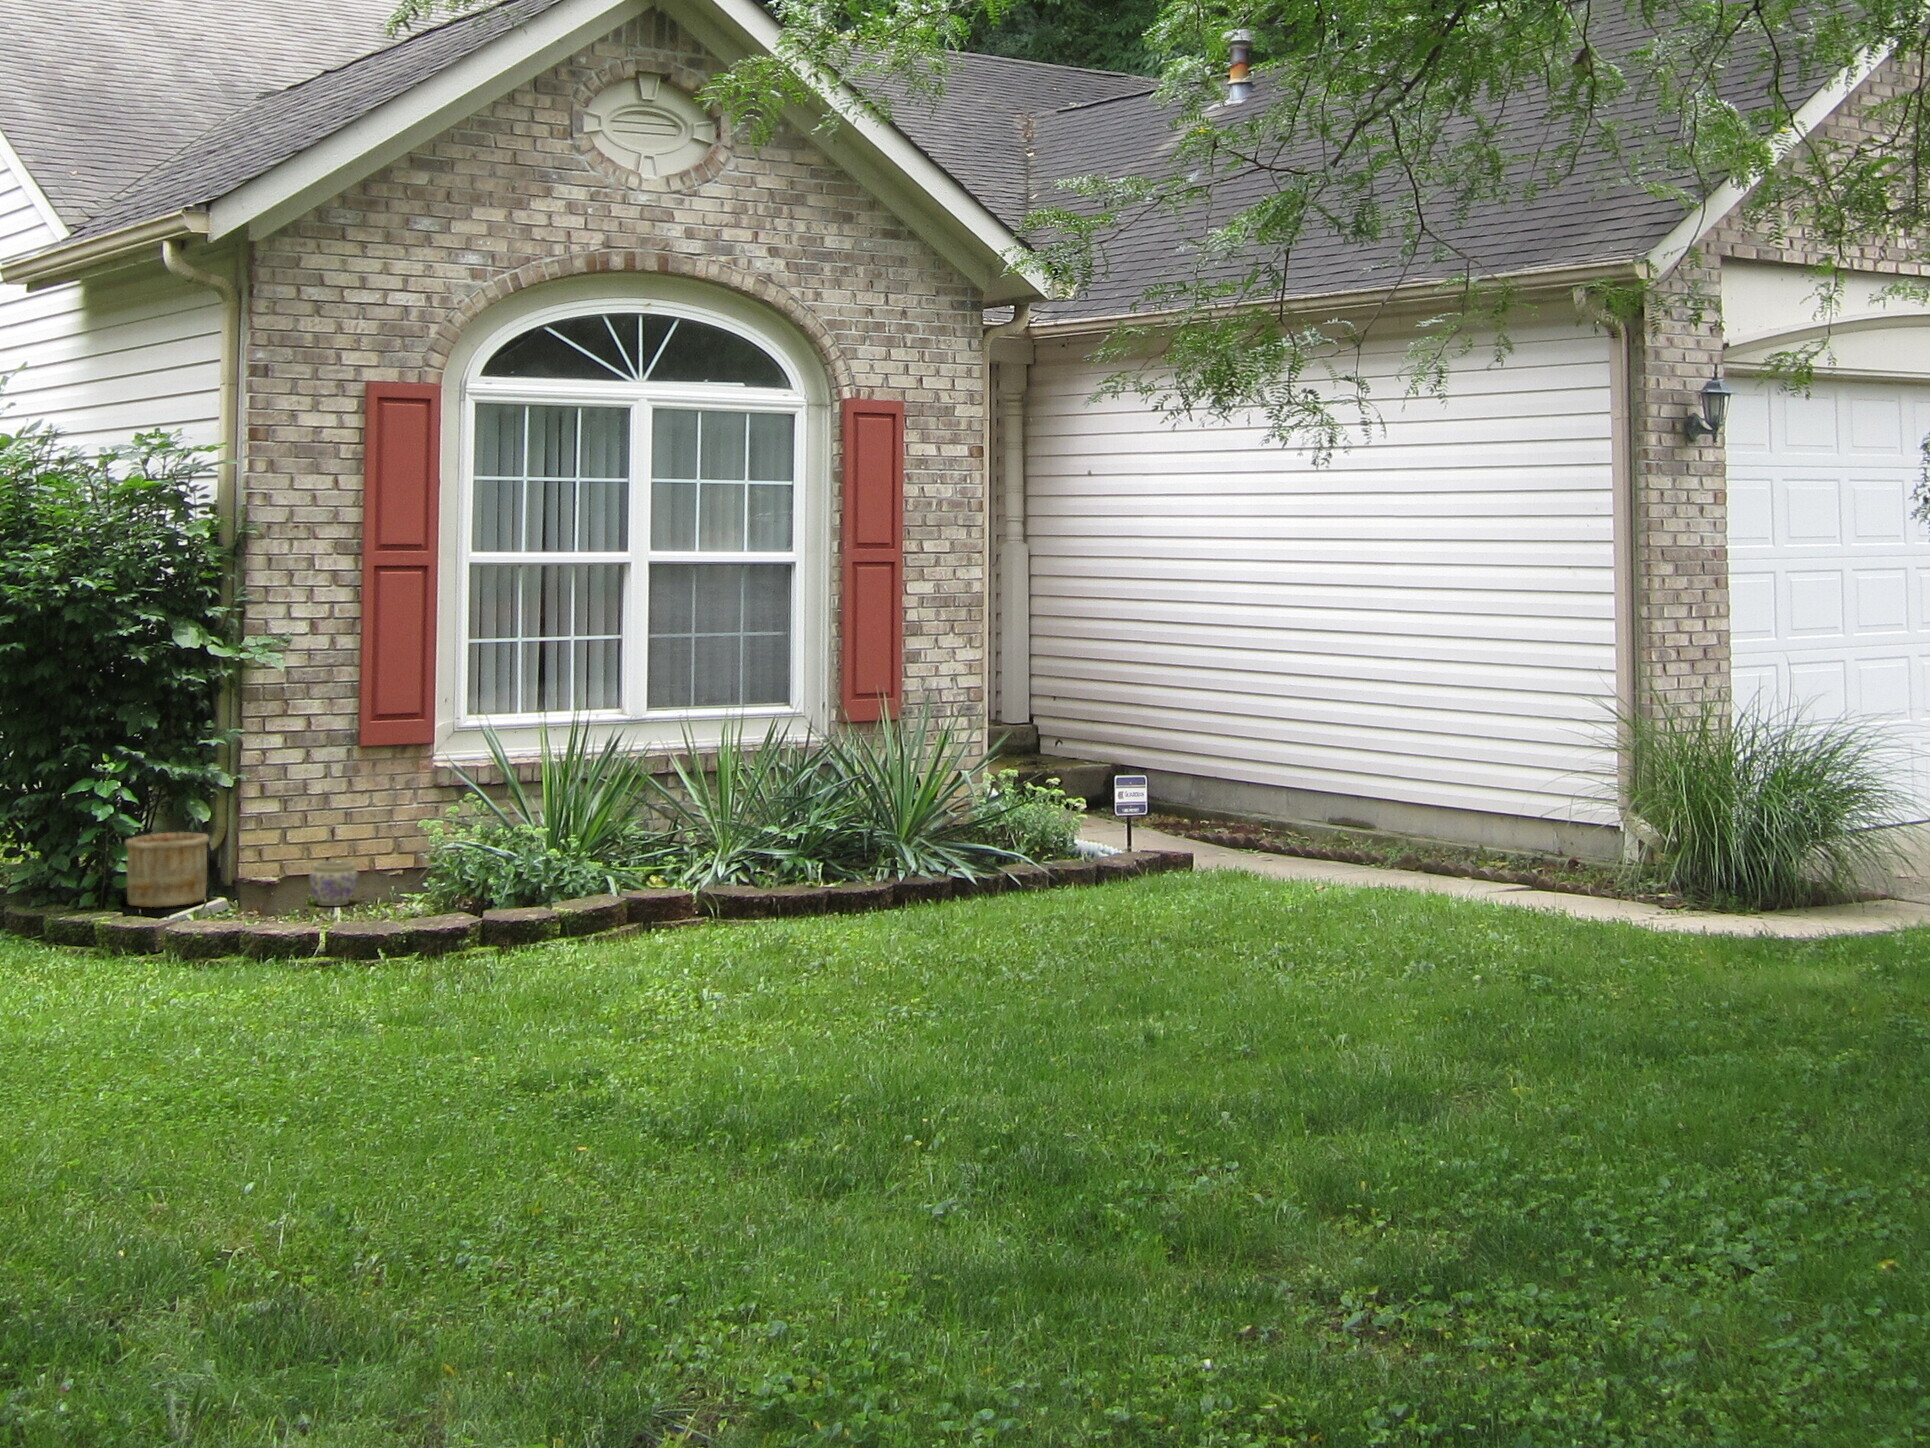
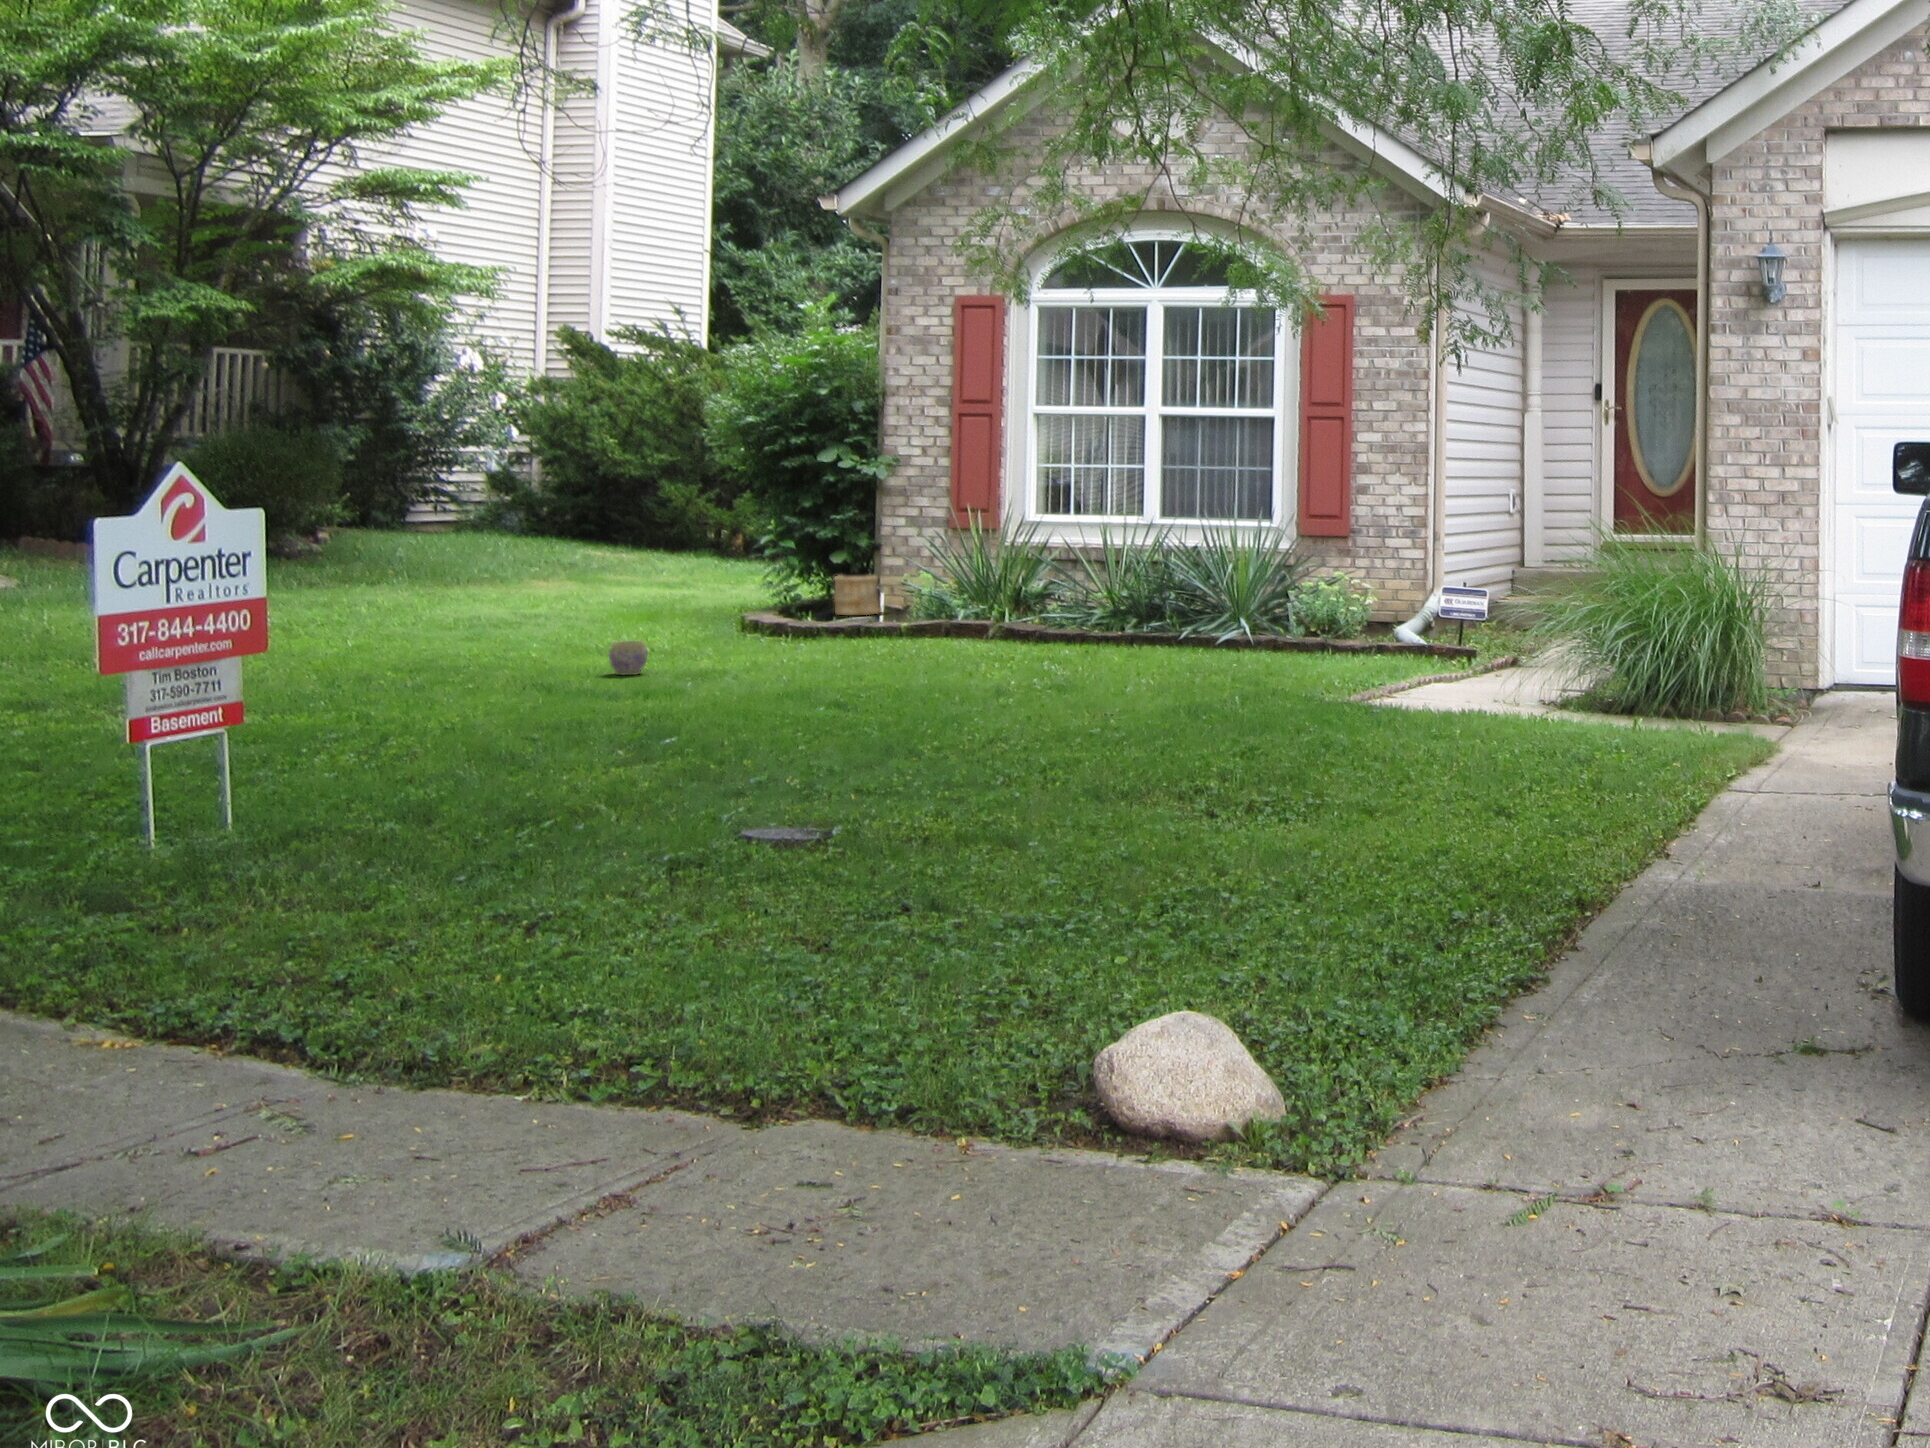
planter: present [310,860,358,907] -> present [609,641,648,675]

